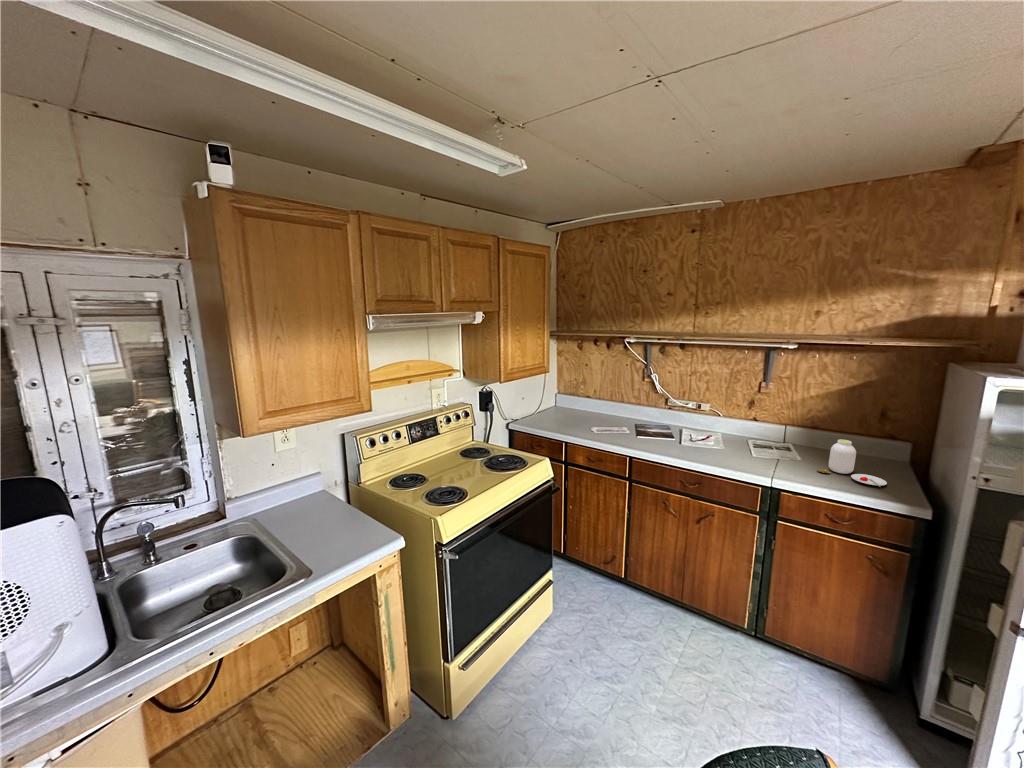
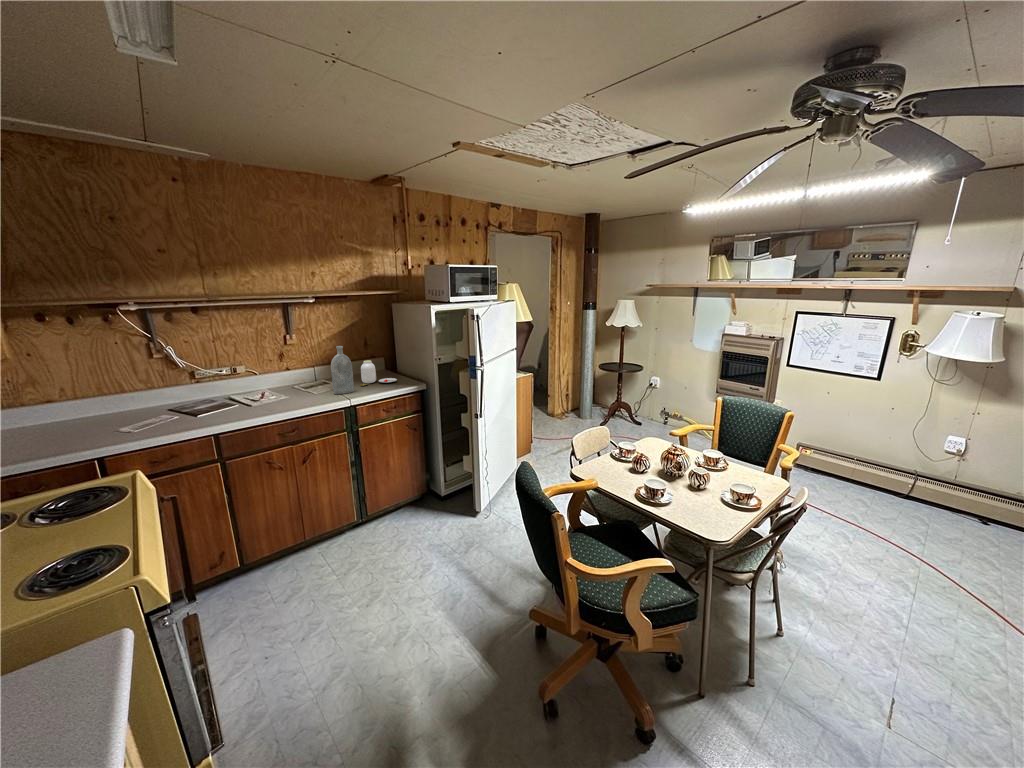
bottle: none [765,410,799,474] -> present [331,346,354,394]

